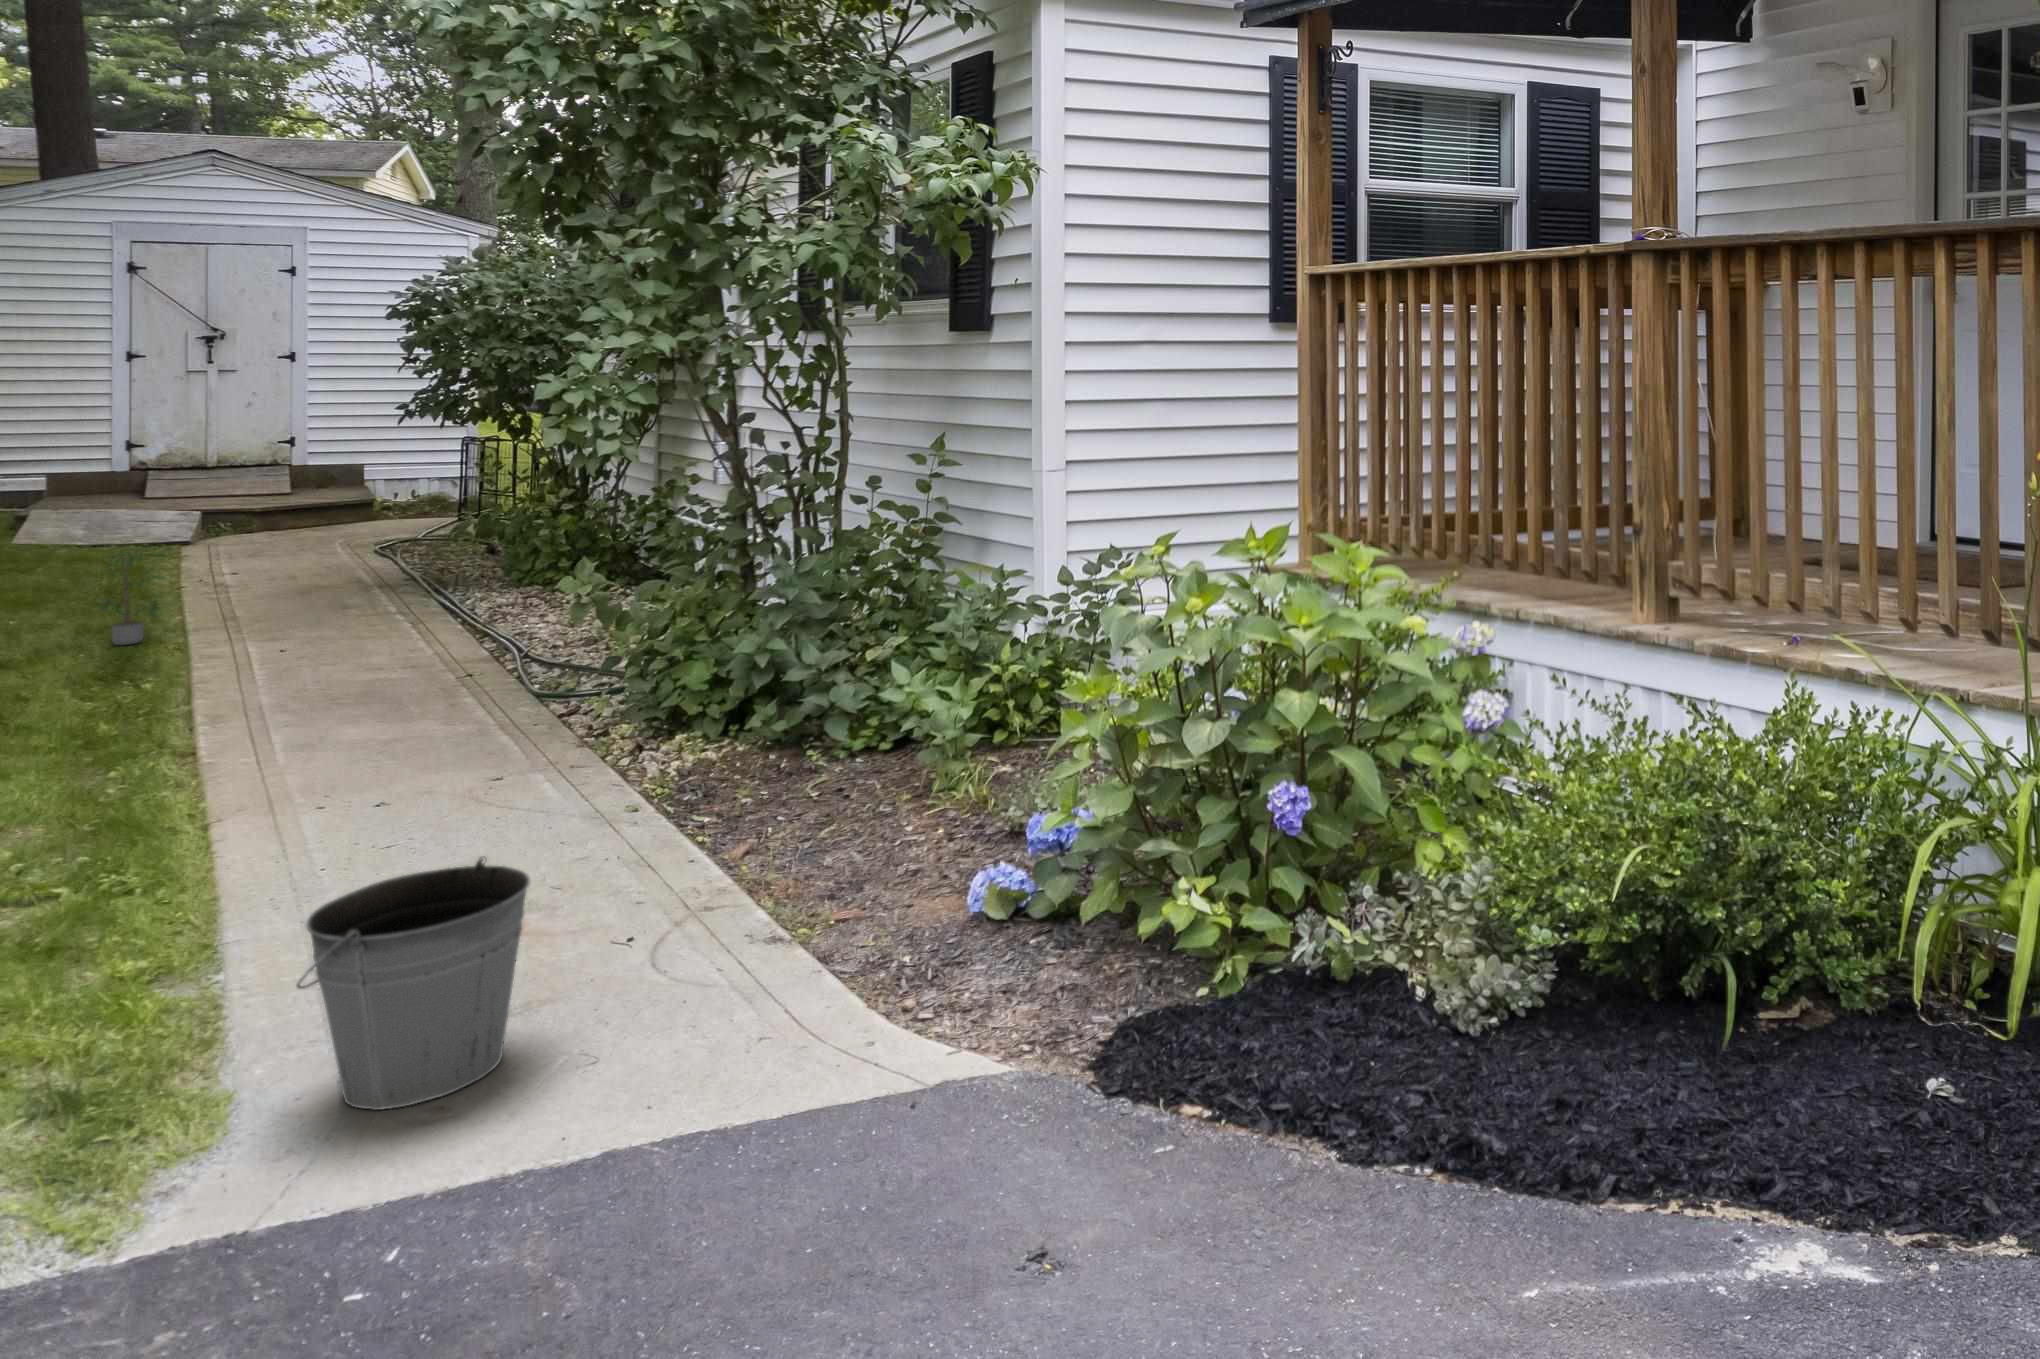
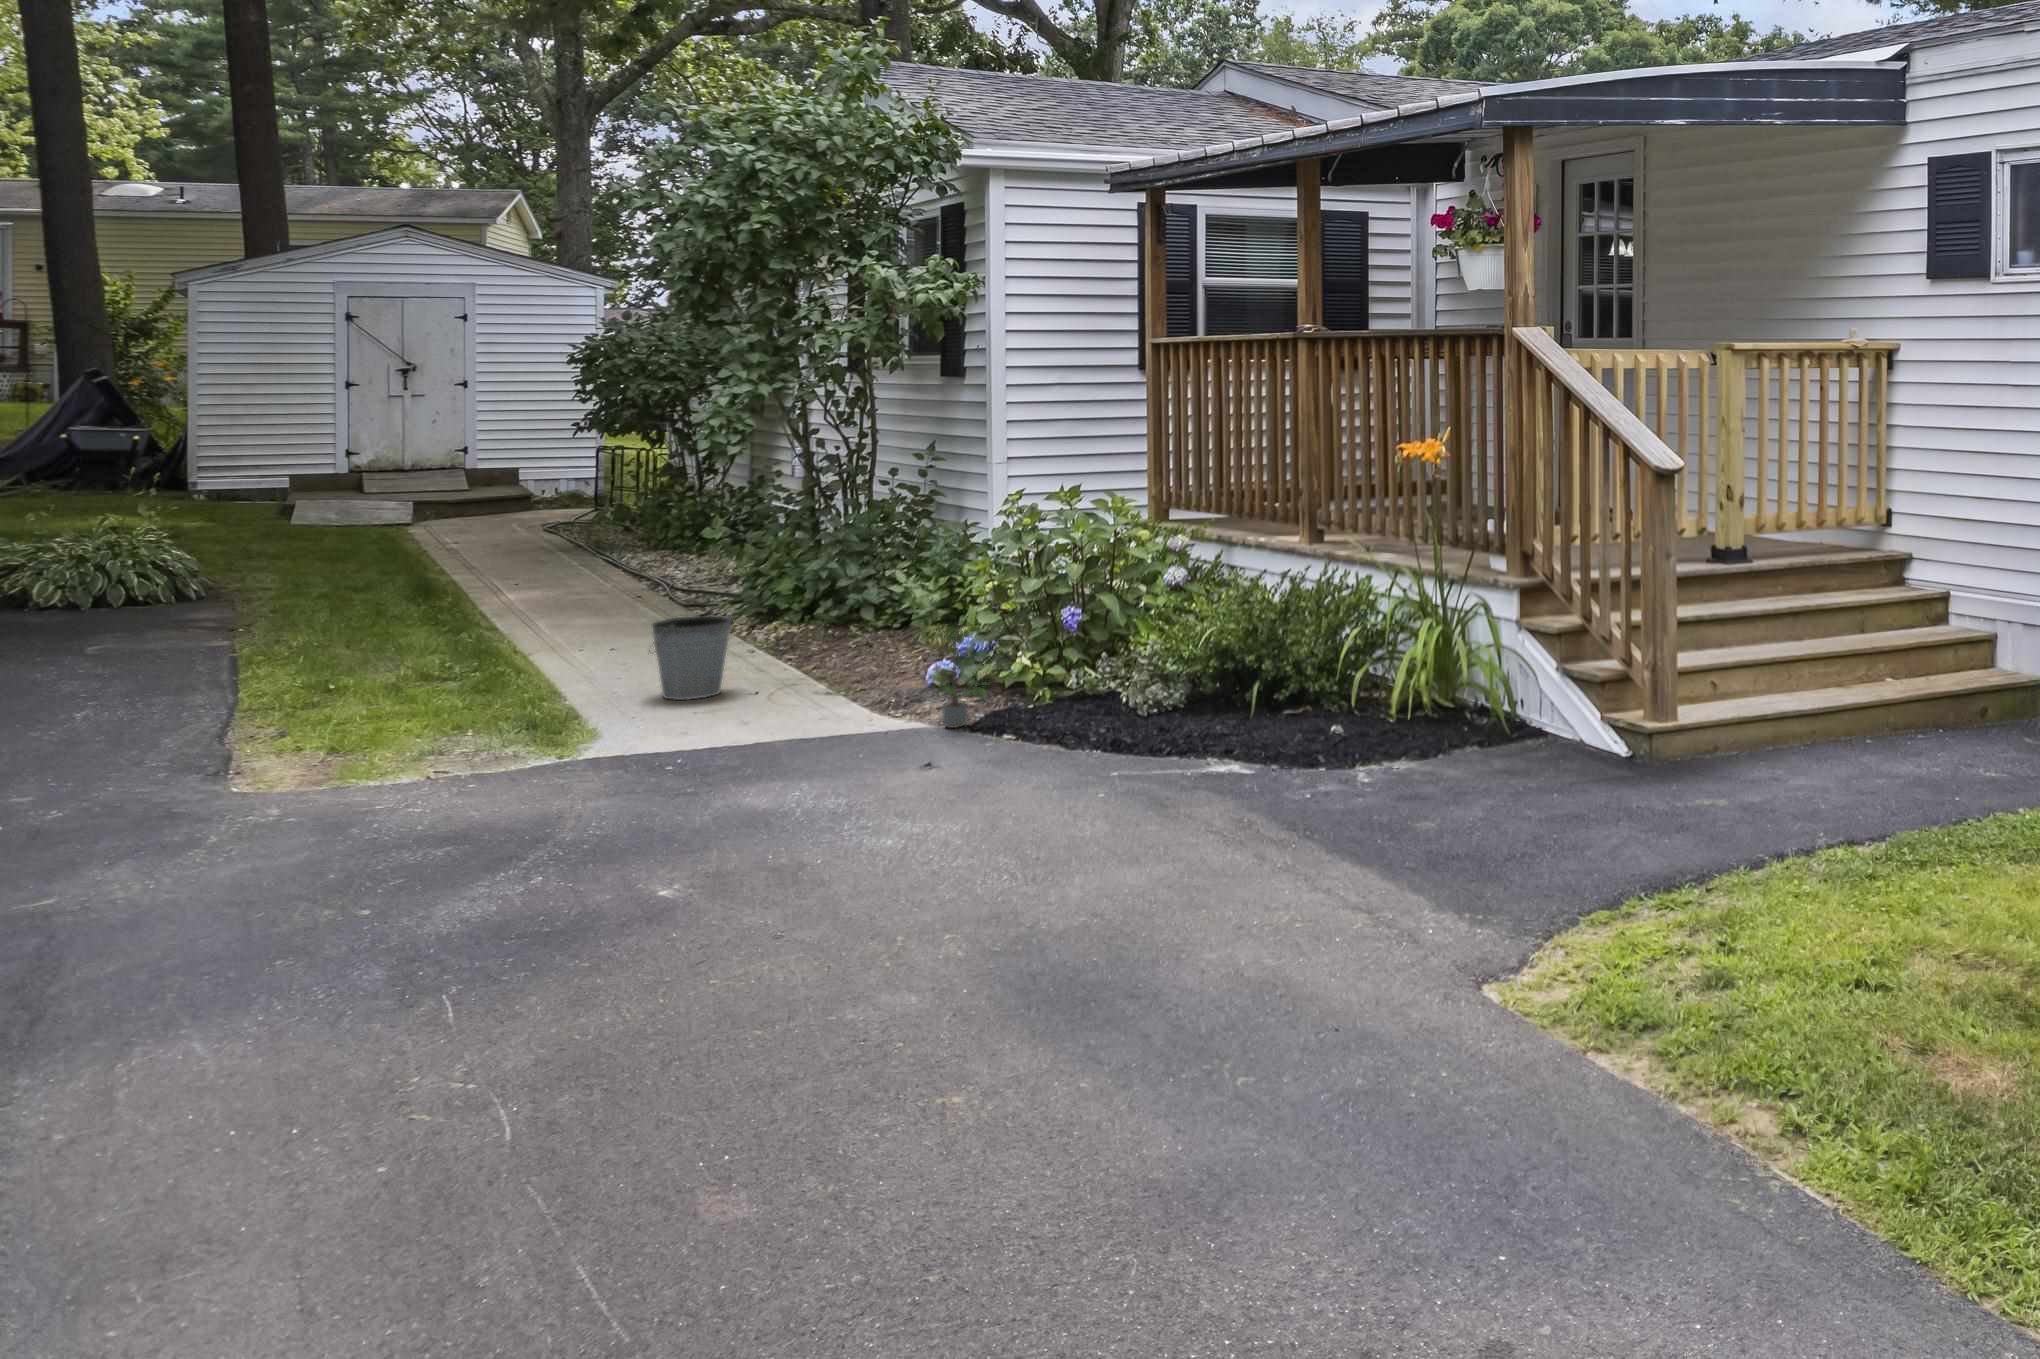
potted plant: present [99,547,165,645] -> present [932,621,989,728]

